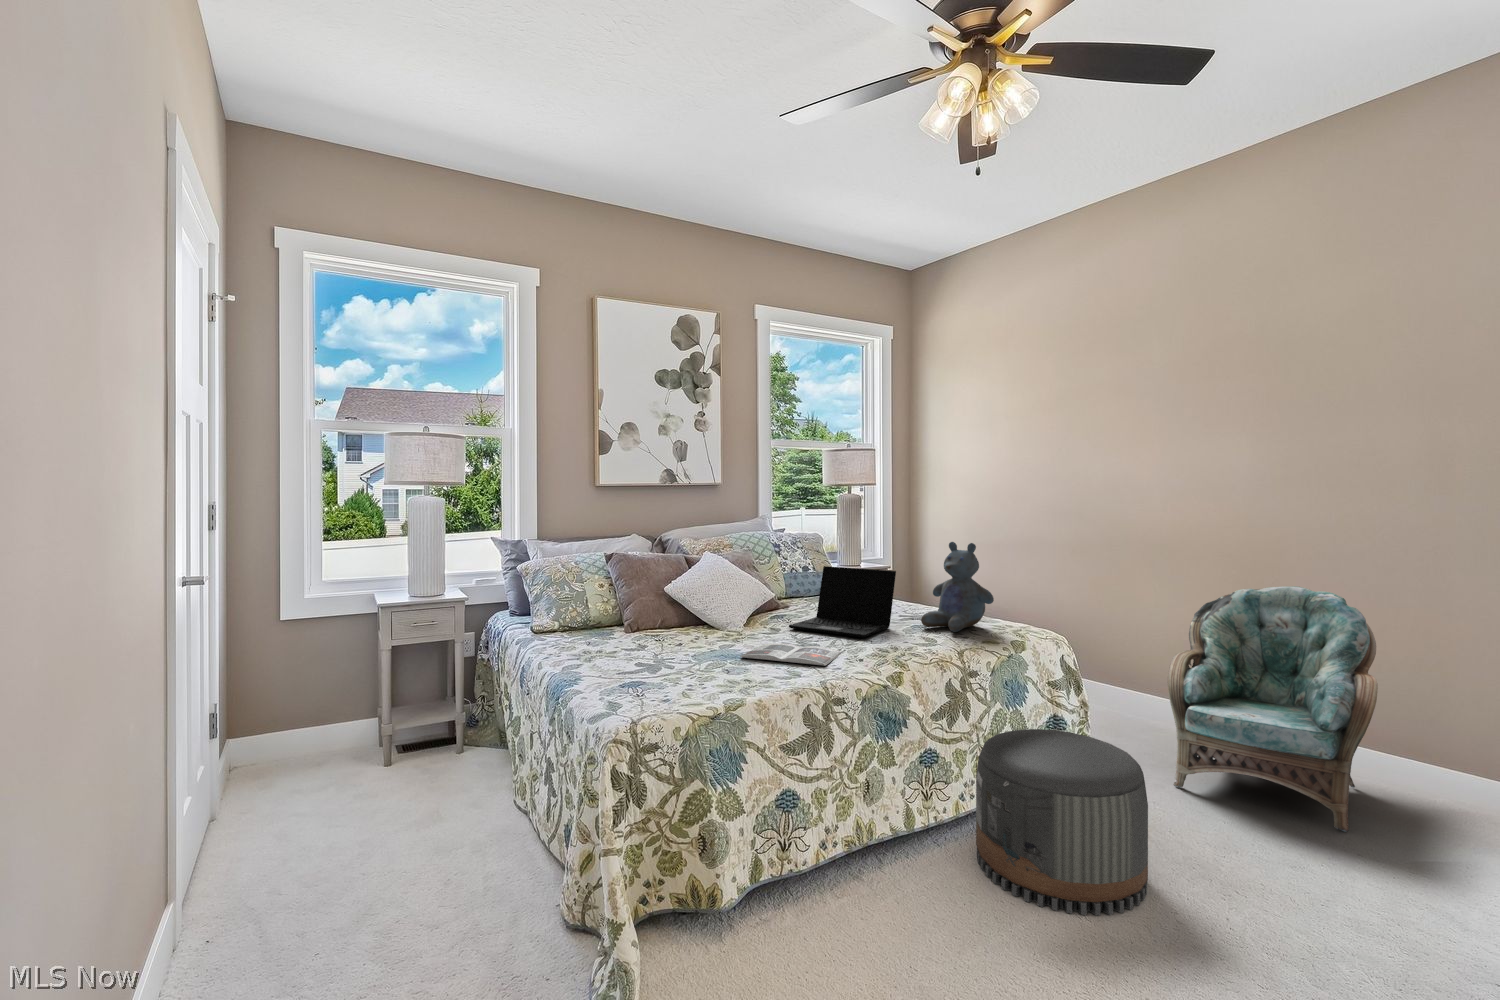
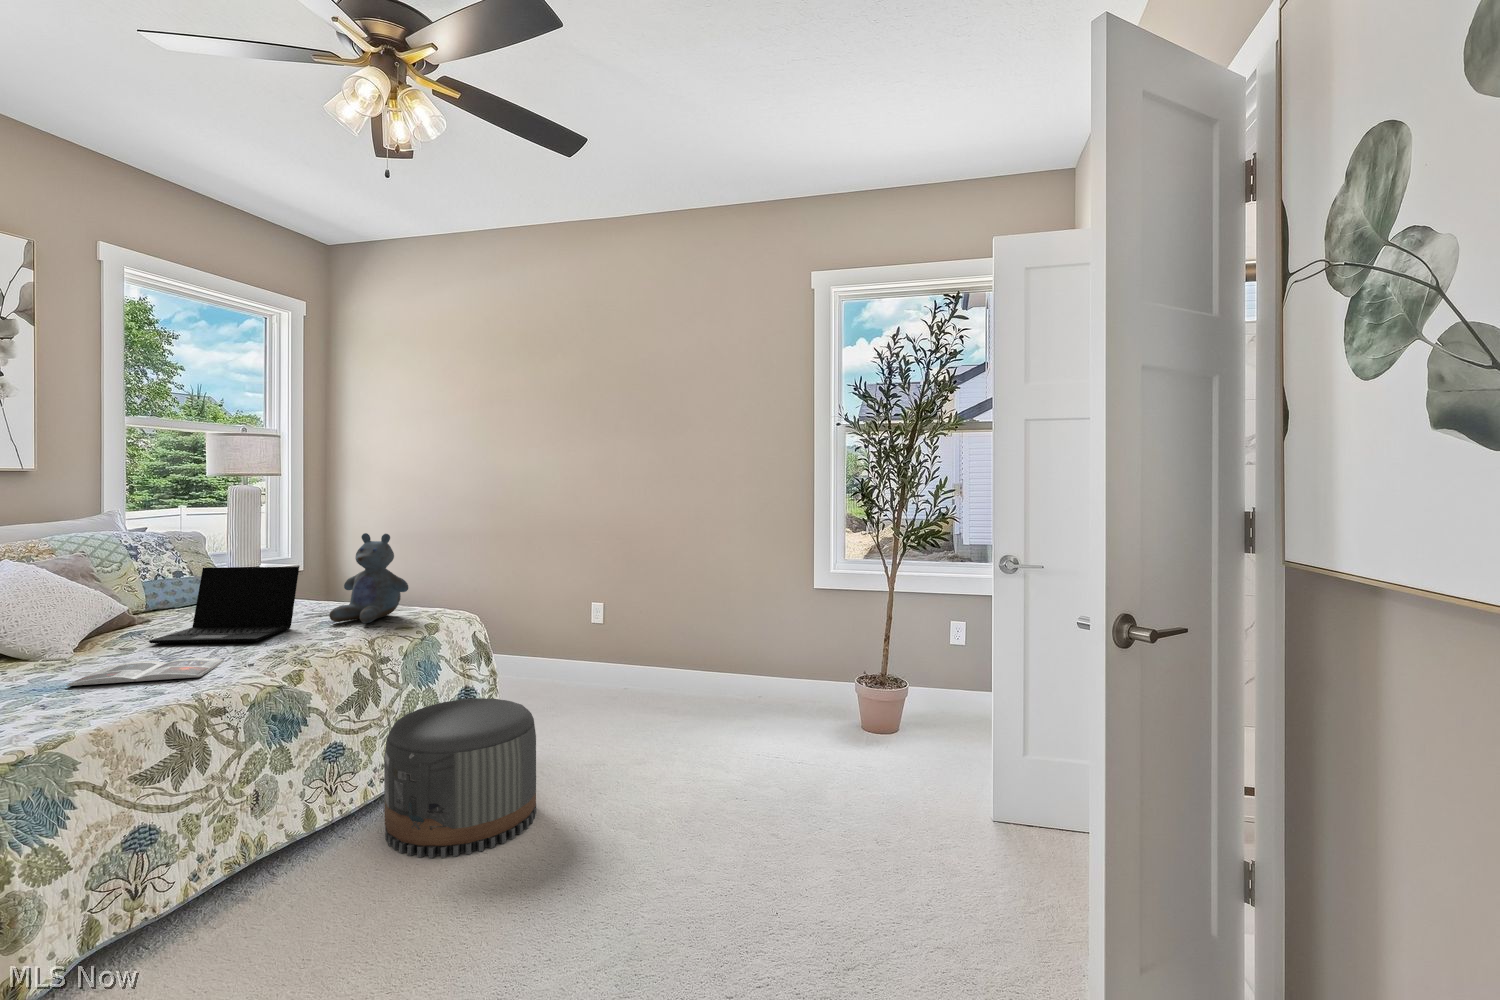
armchair: present [1168,586,1378,832] -> none [564,558,699,732]

